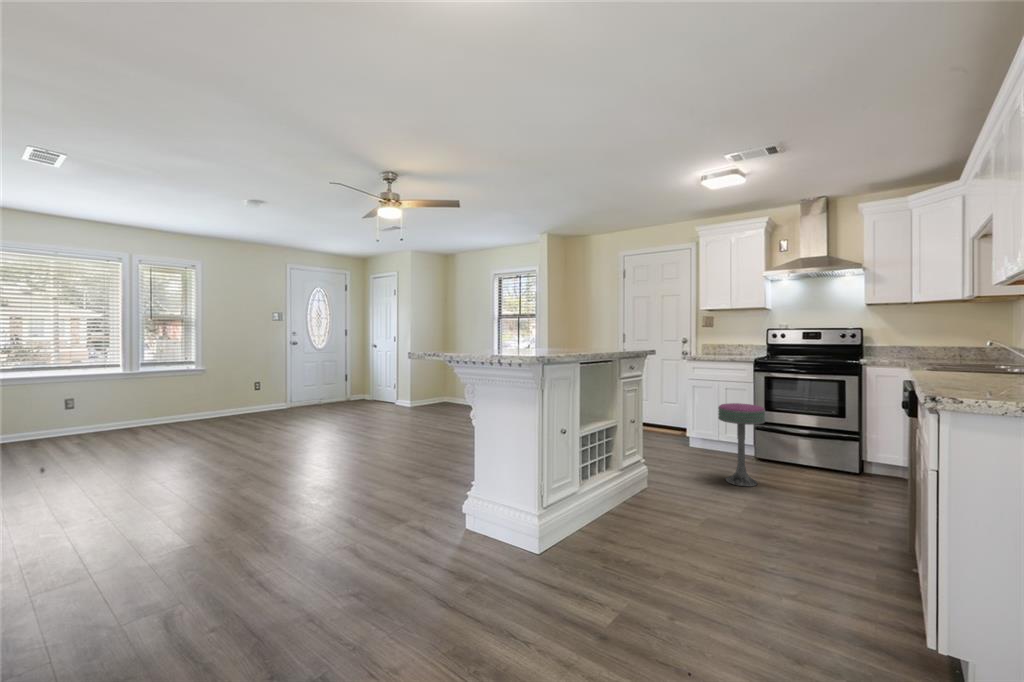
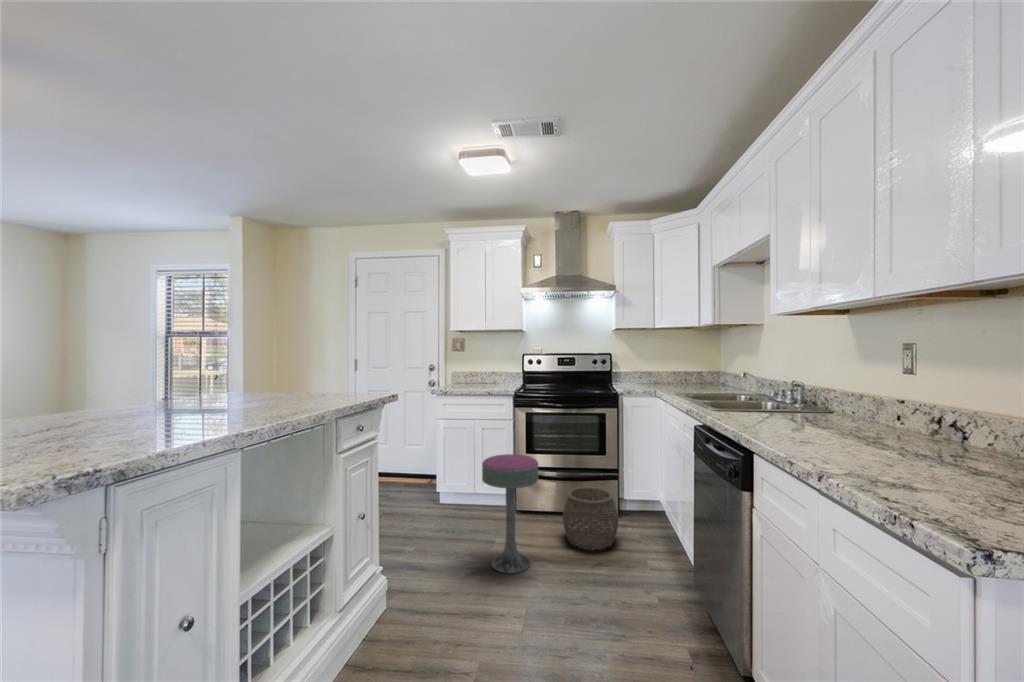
woven basket: none [792,439,848,488] -> present [563,487,618,550]

